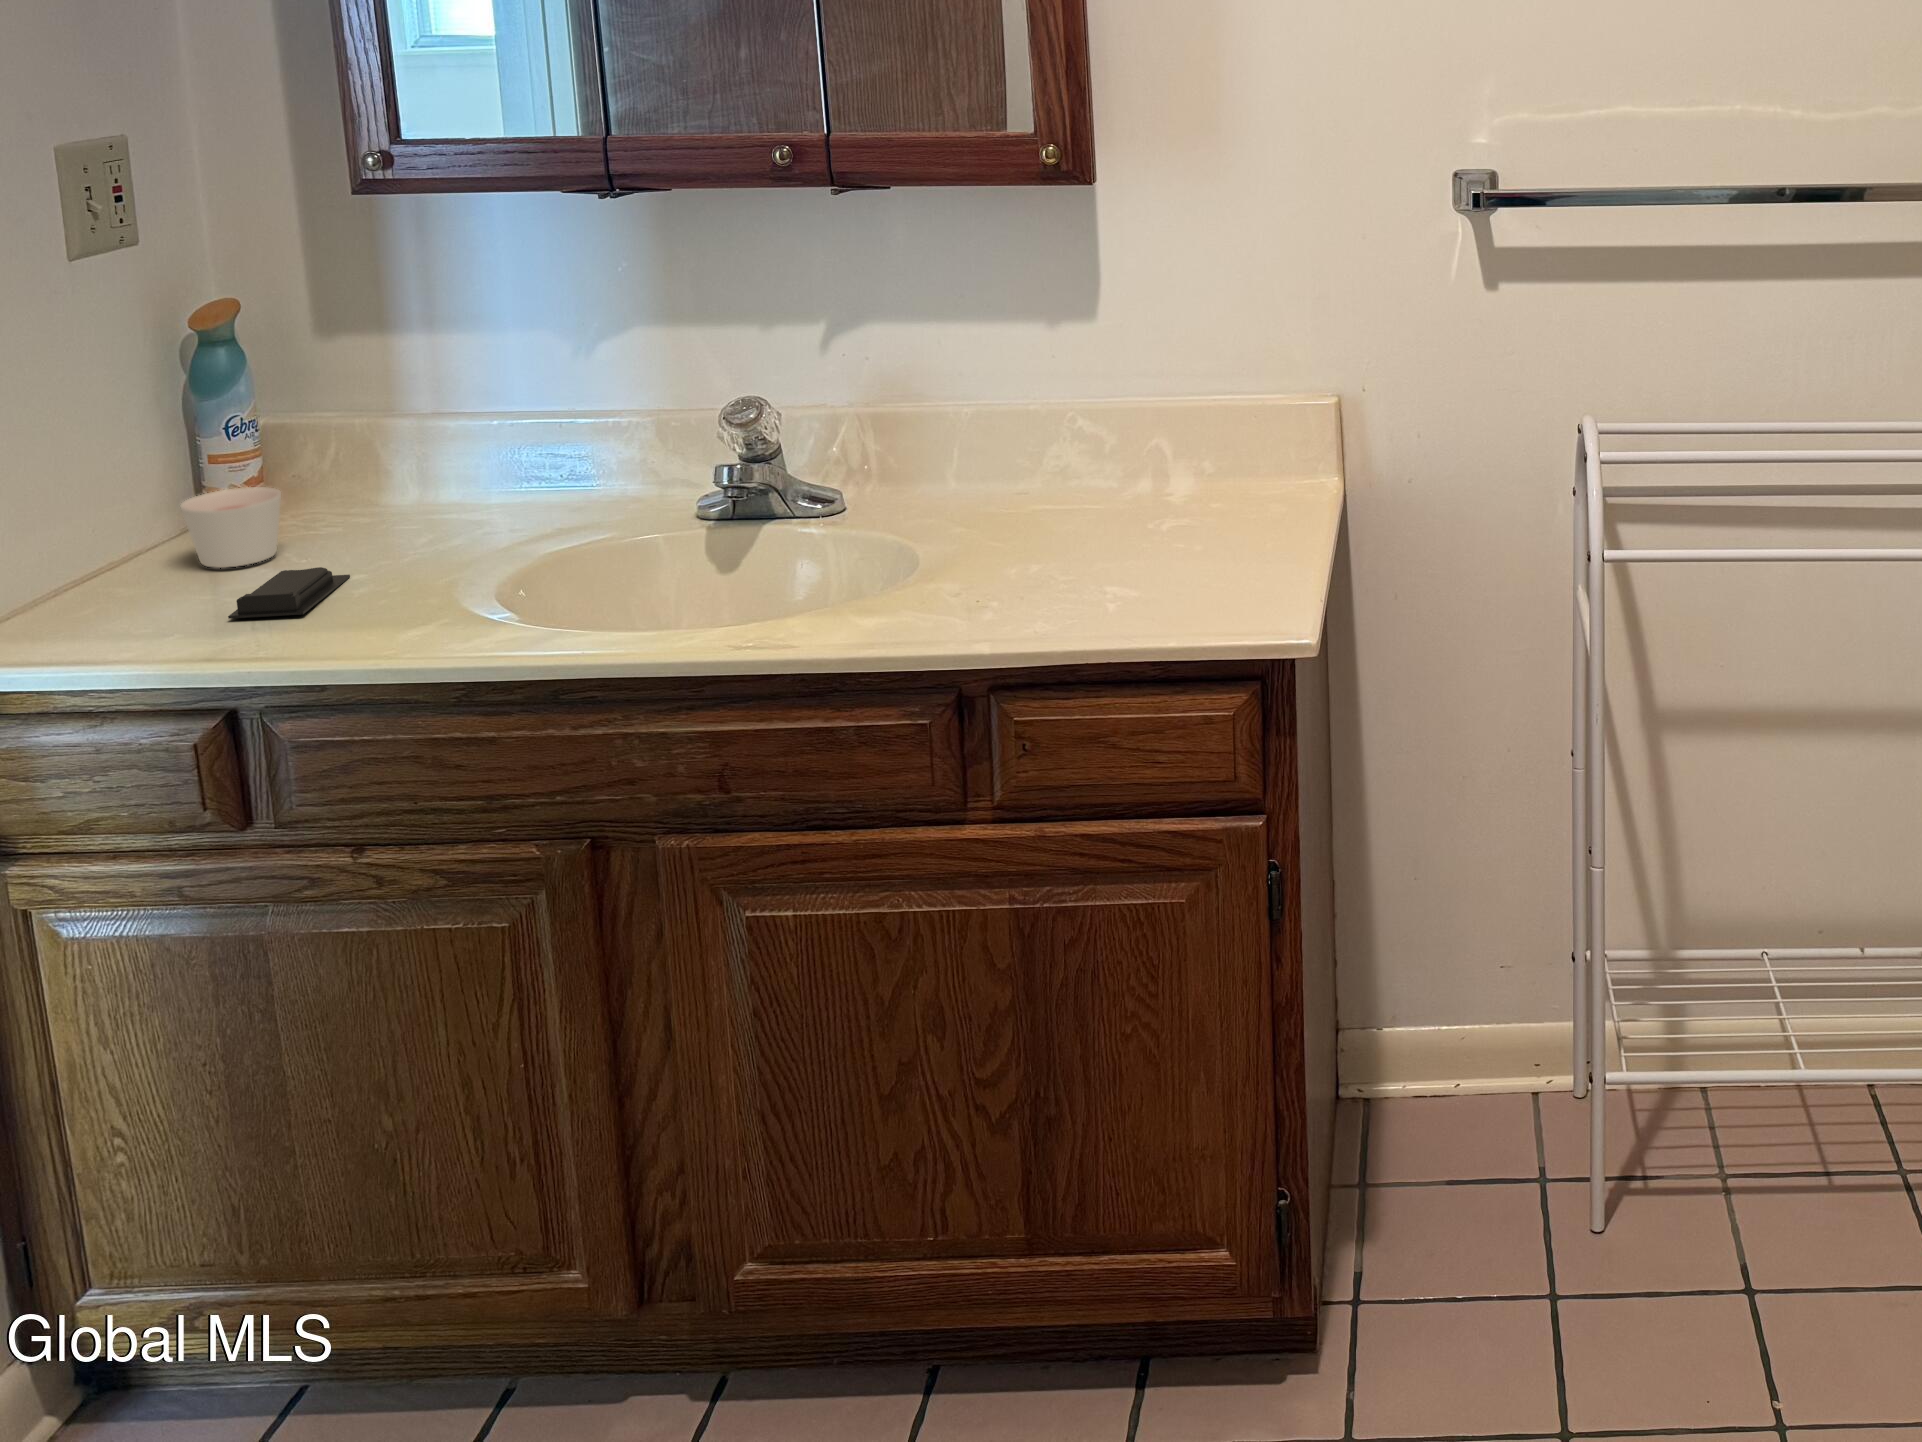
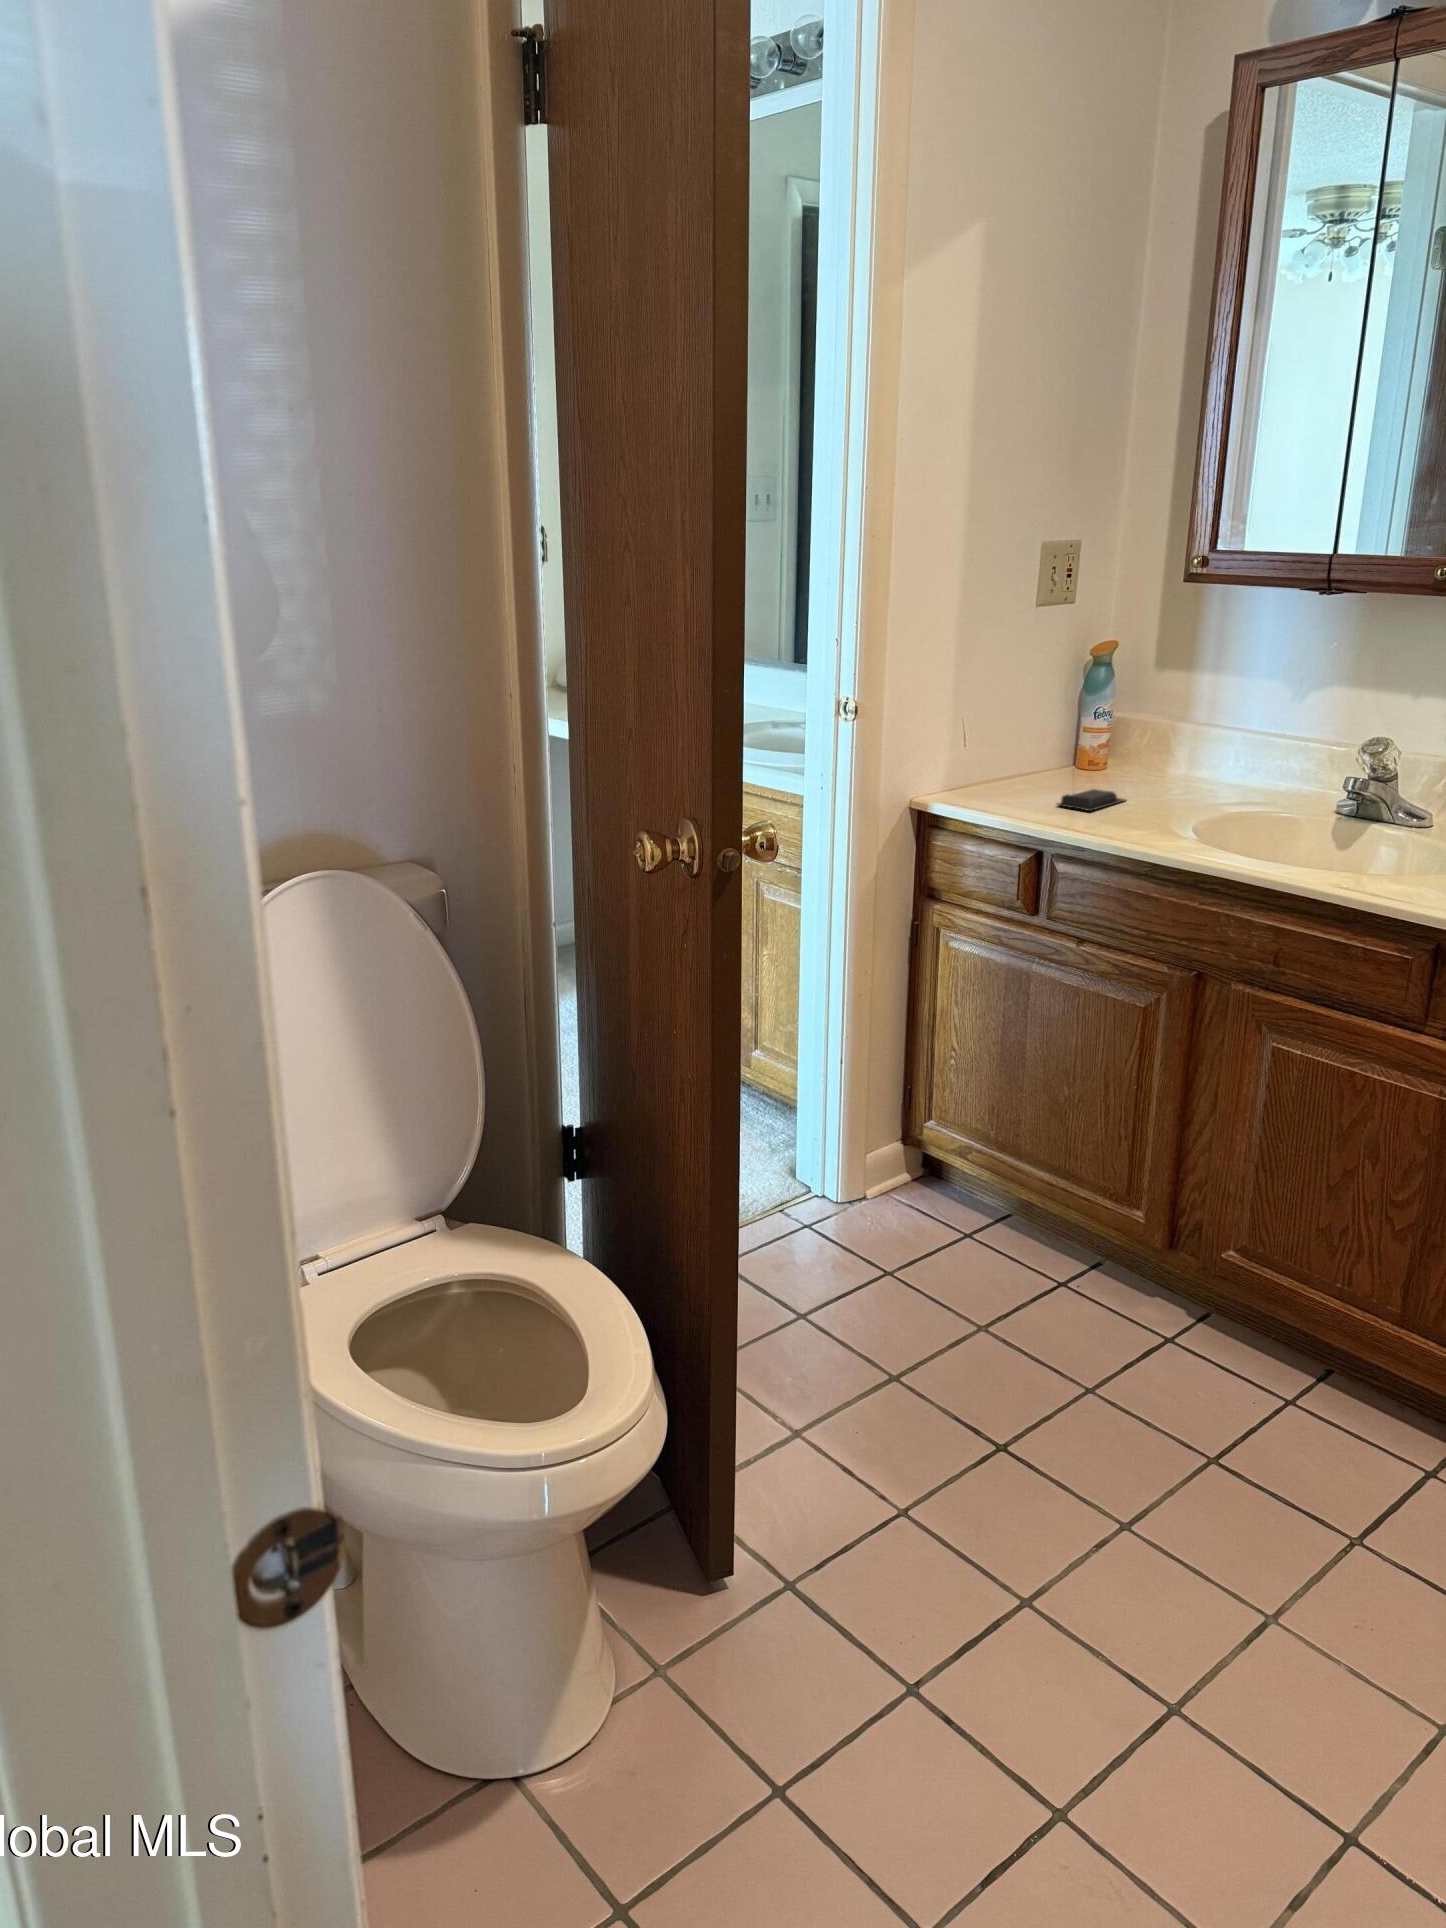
candle: present [181,487,281,568] -> none [1059,744,1110,785]

